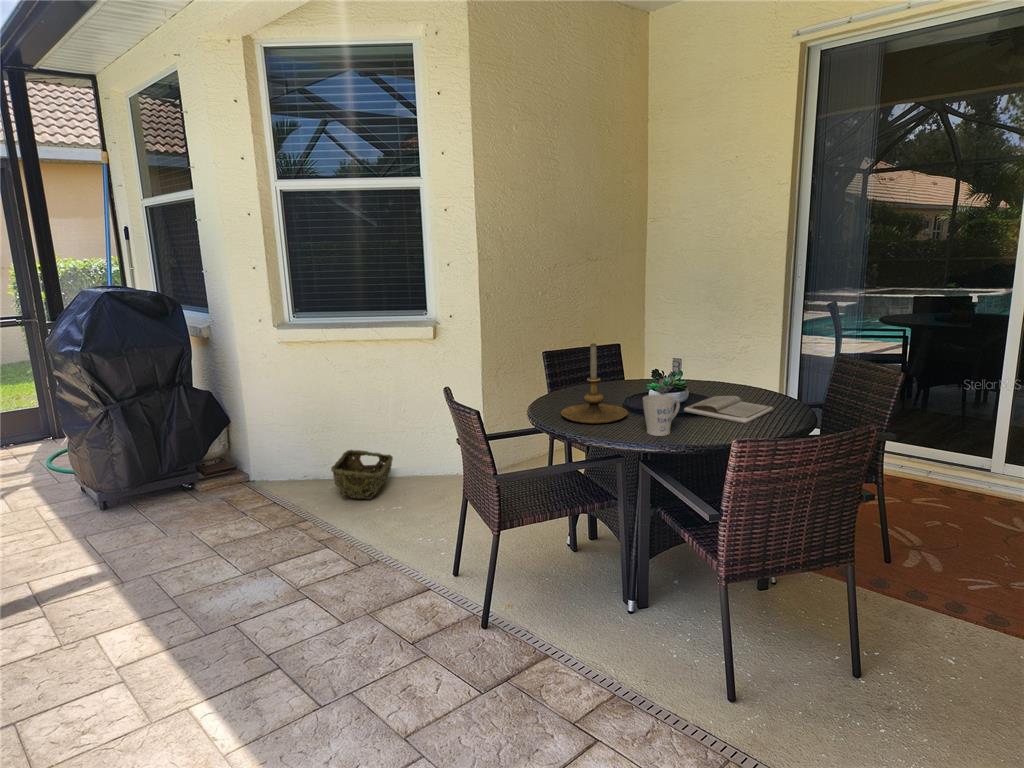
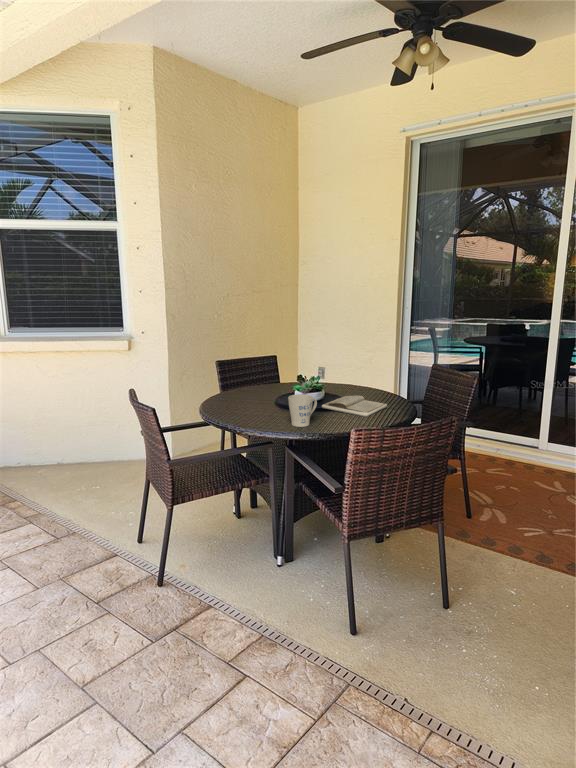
candle holder: present [561,343,627,423] -> none [226,354,278,417]
woven basket: present [331,450,393,499] -> none [40,440,97,481]

